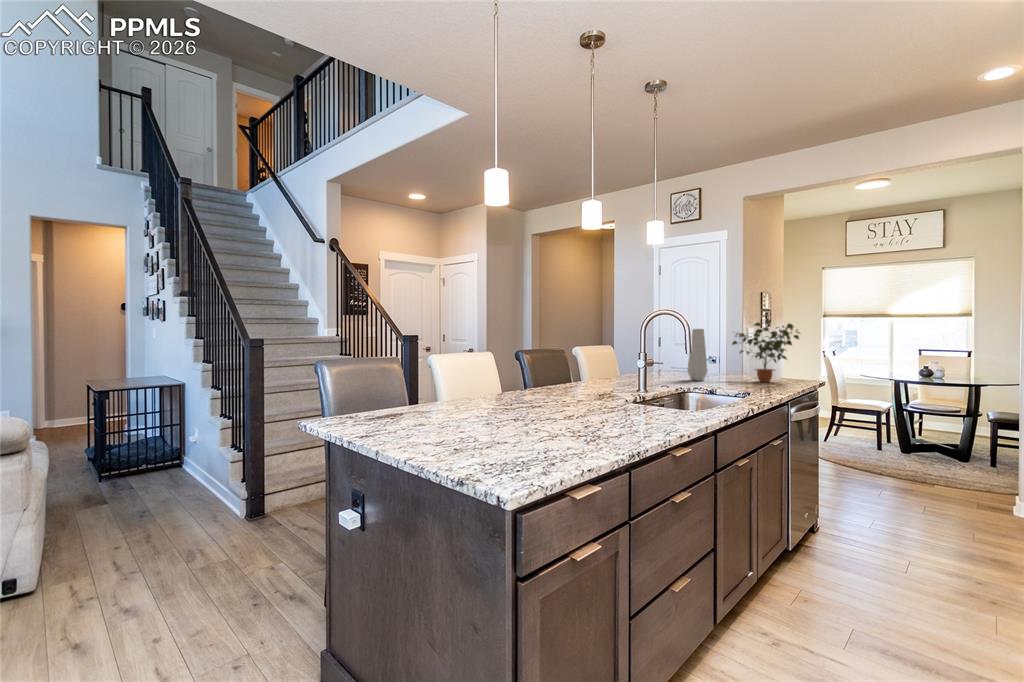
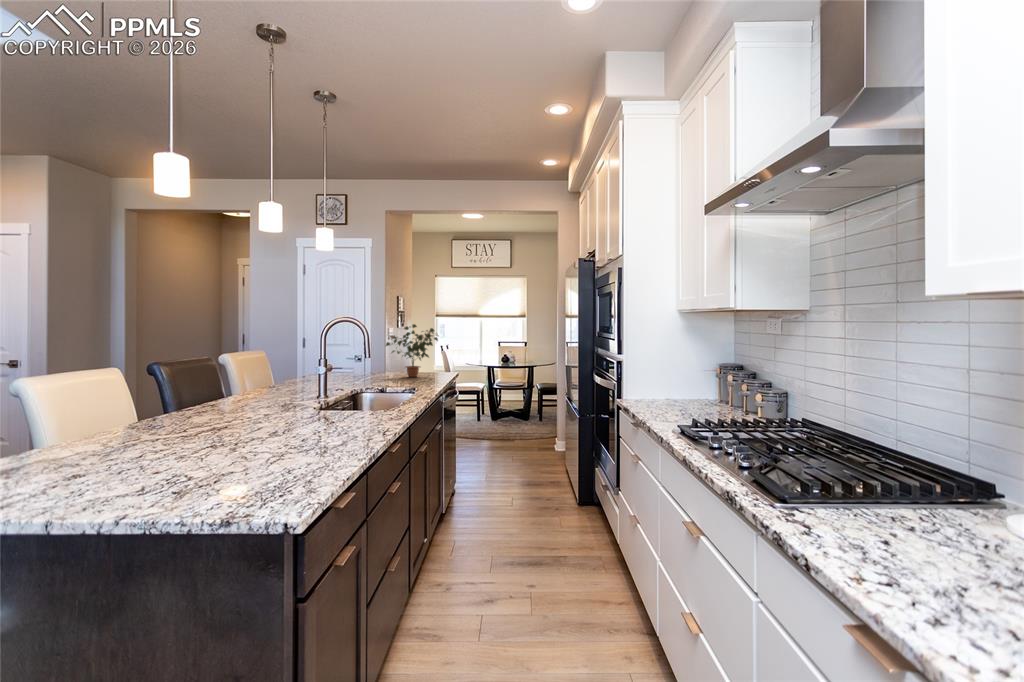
vase: present [687,329,707,381] -> none [348,332,366,380]

